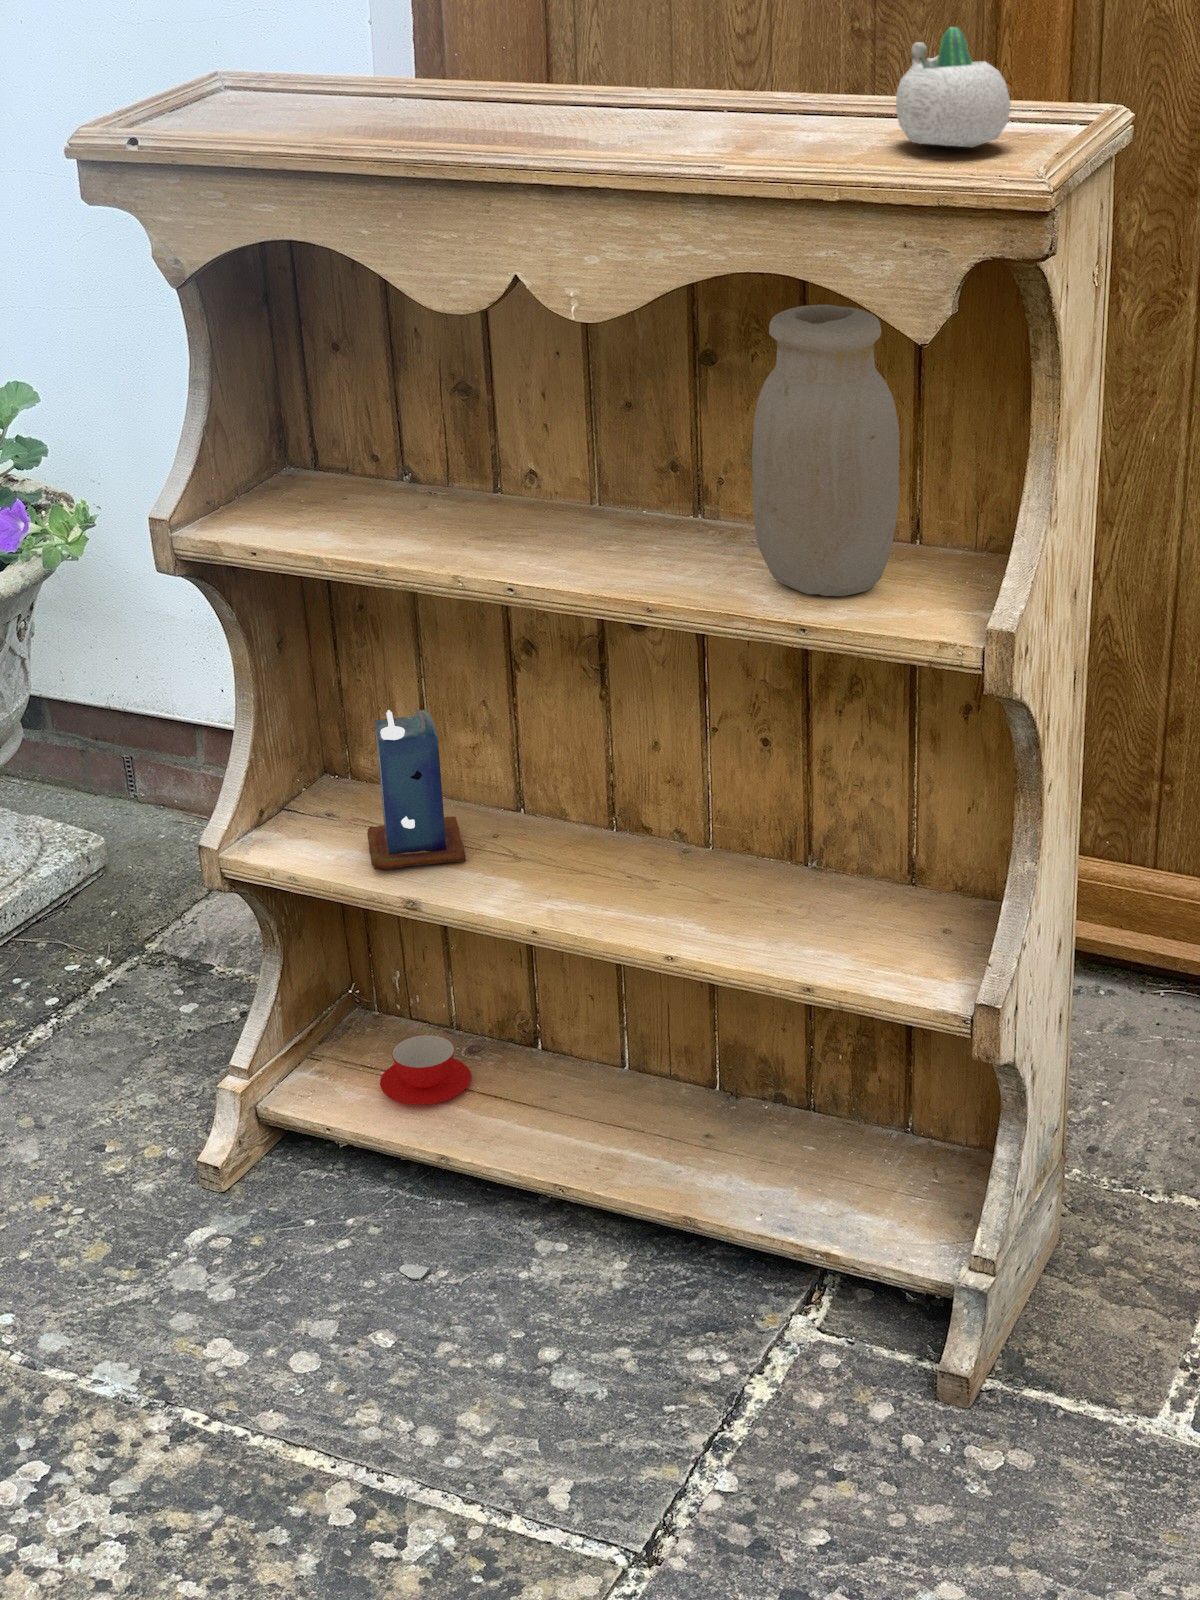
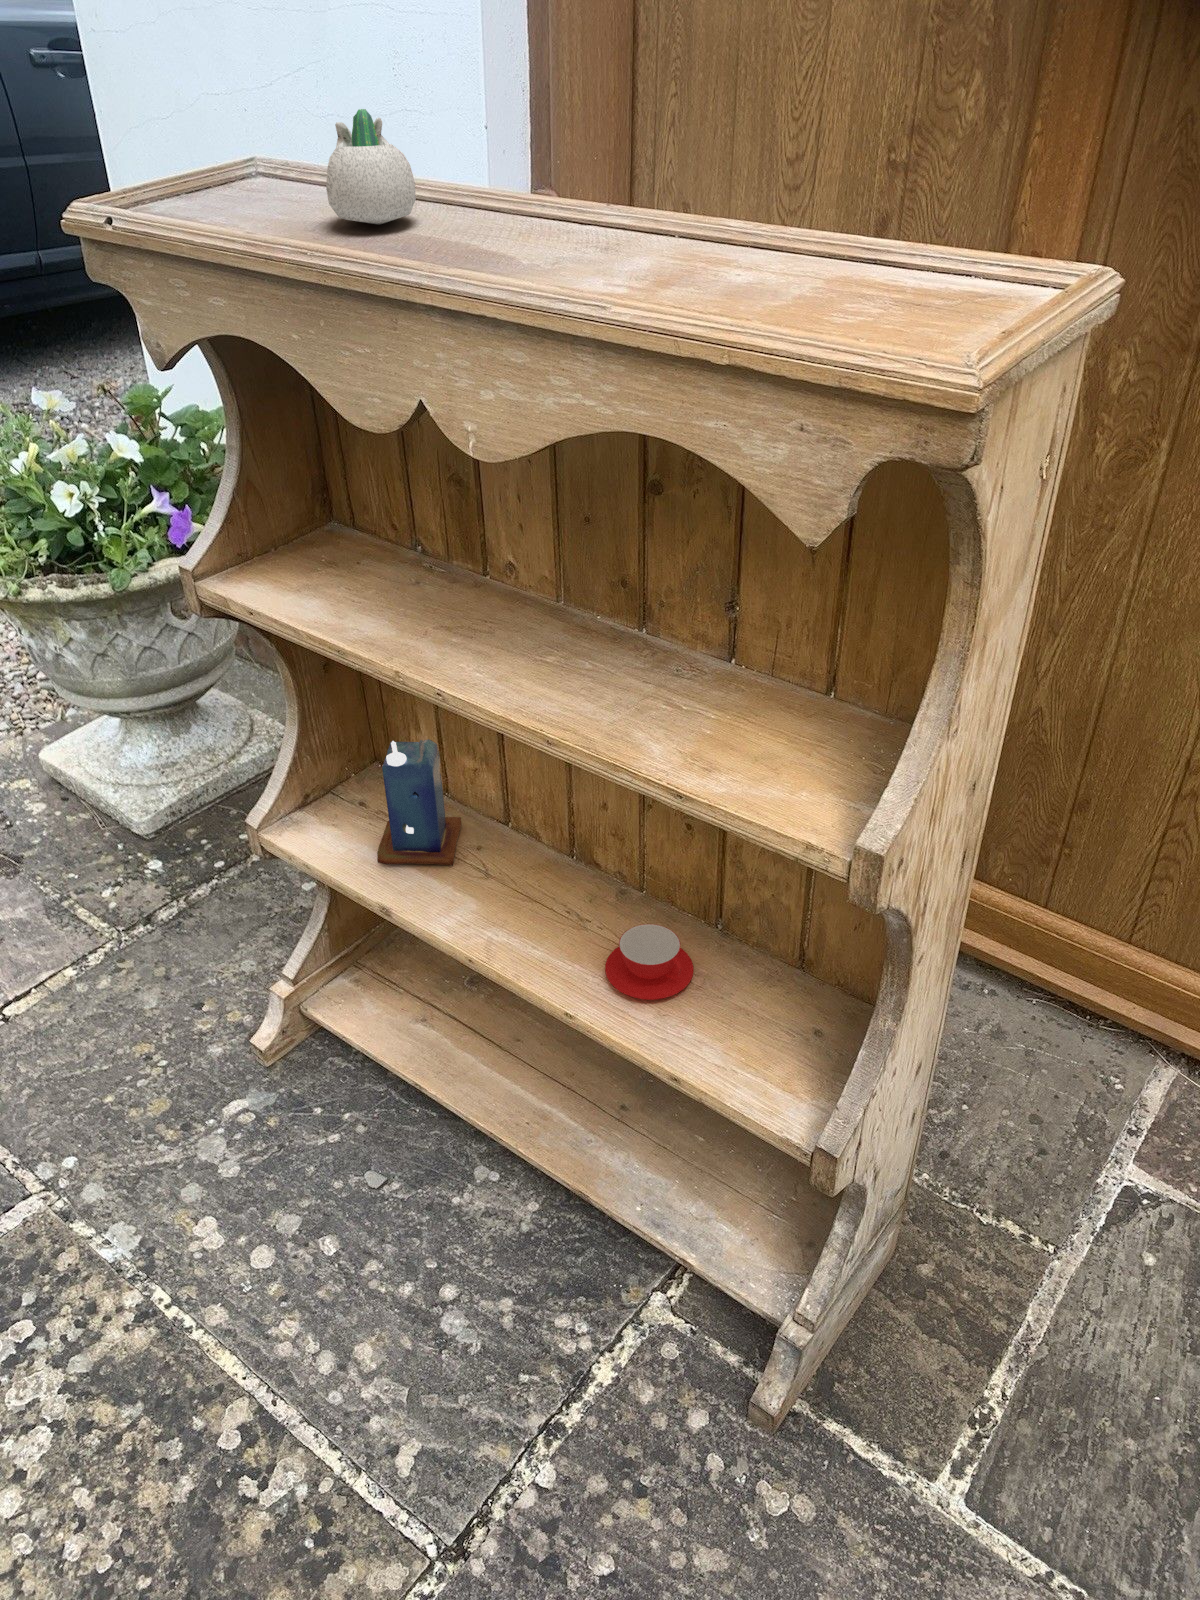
succulent planter: present [896,27,1011,148] -> present [326,109,416,224]
jar: present [752,305,899,596] -> none [670,456,817,747]
teacup: present [380,1035,471,1105] -> present [605,924,694,1000]

